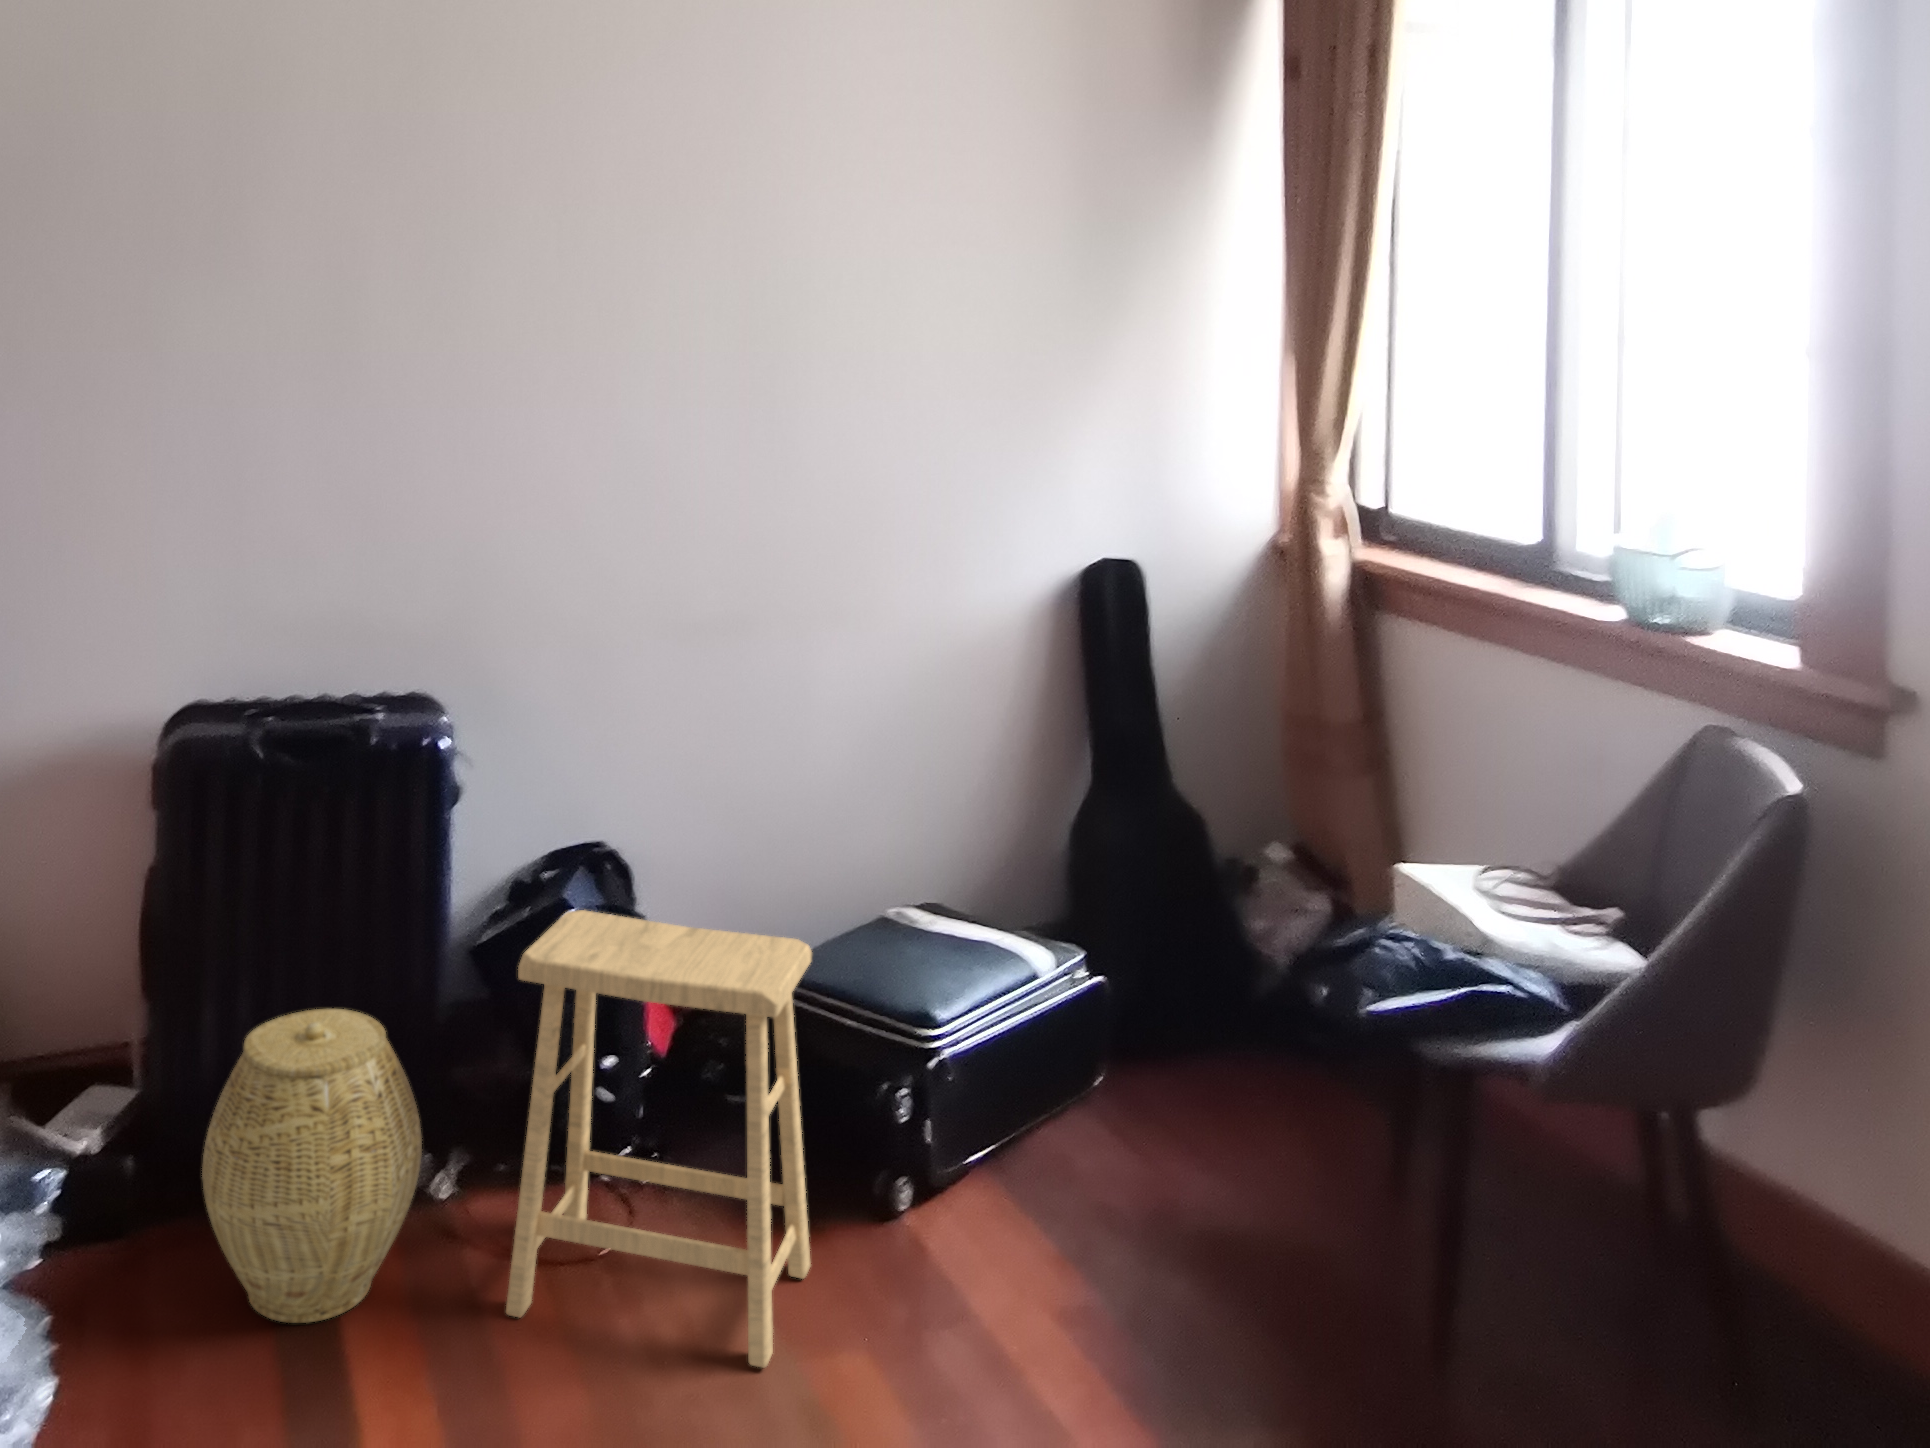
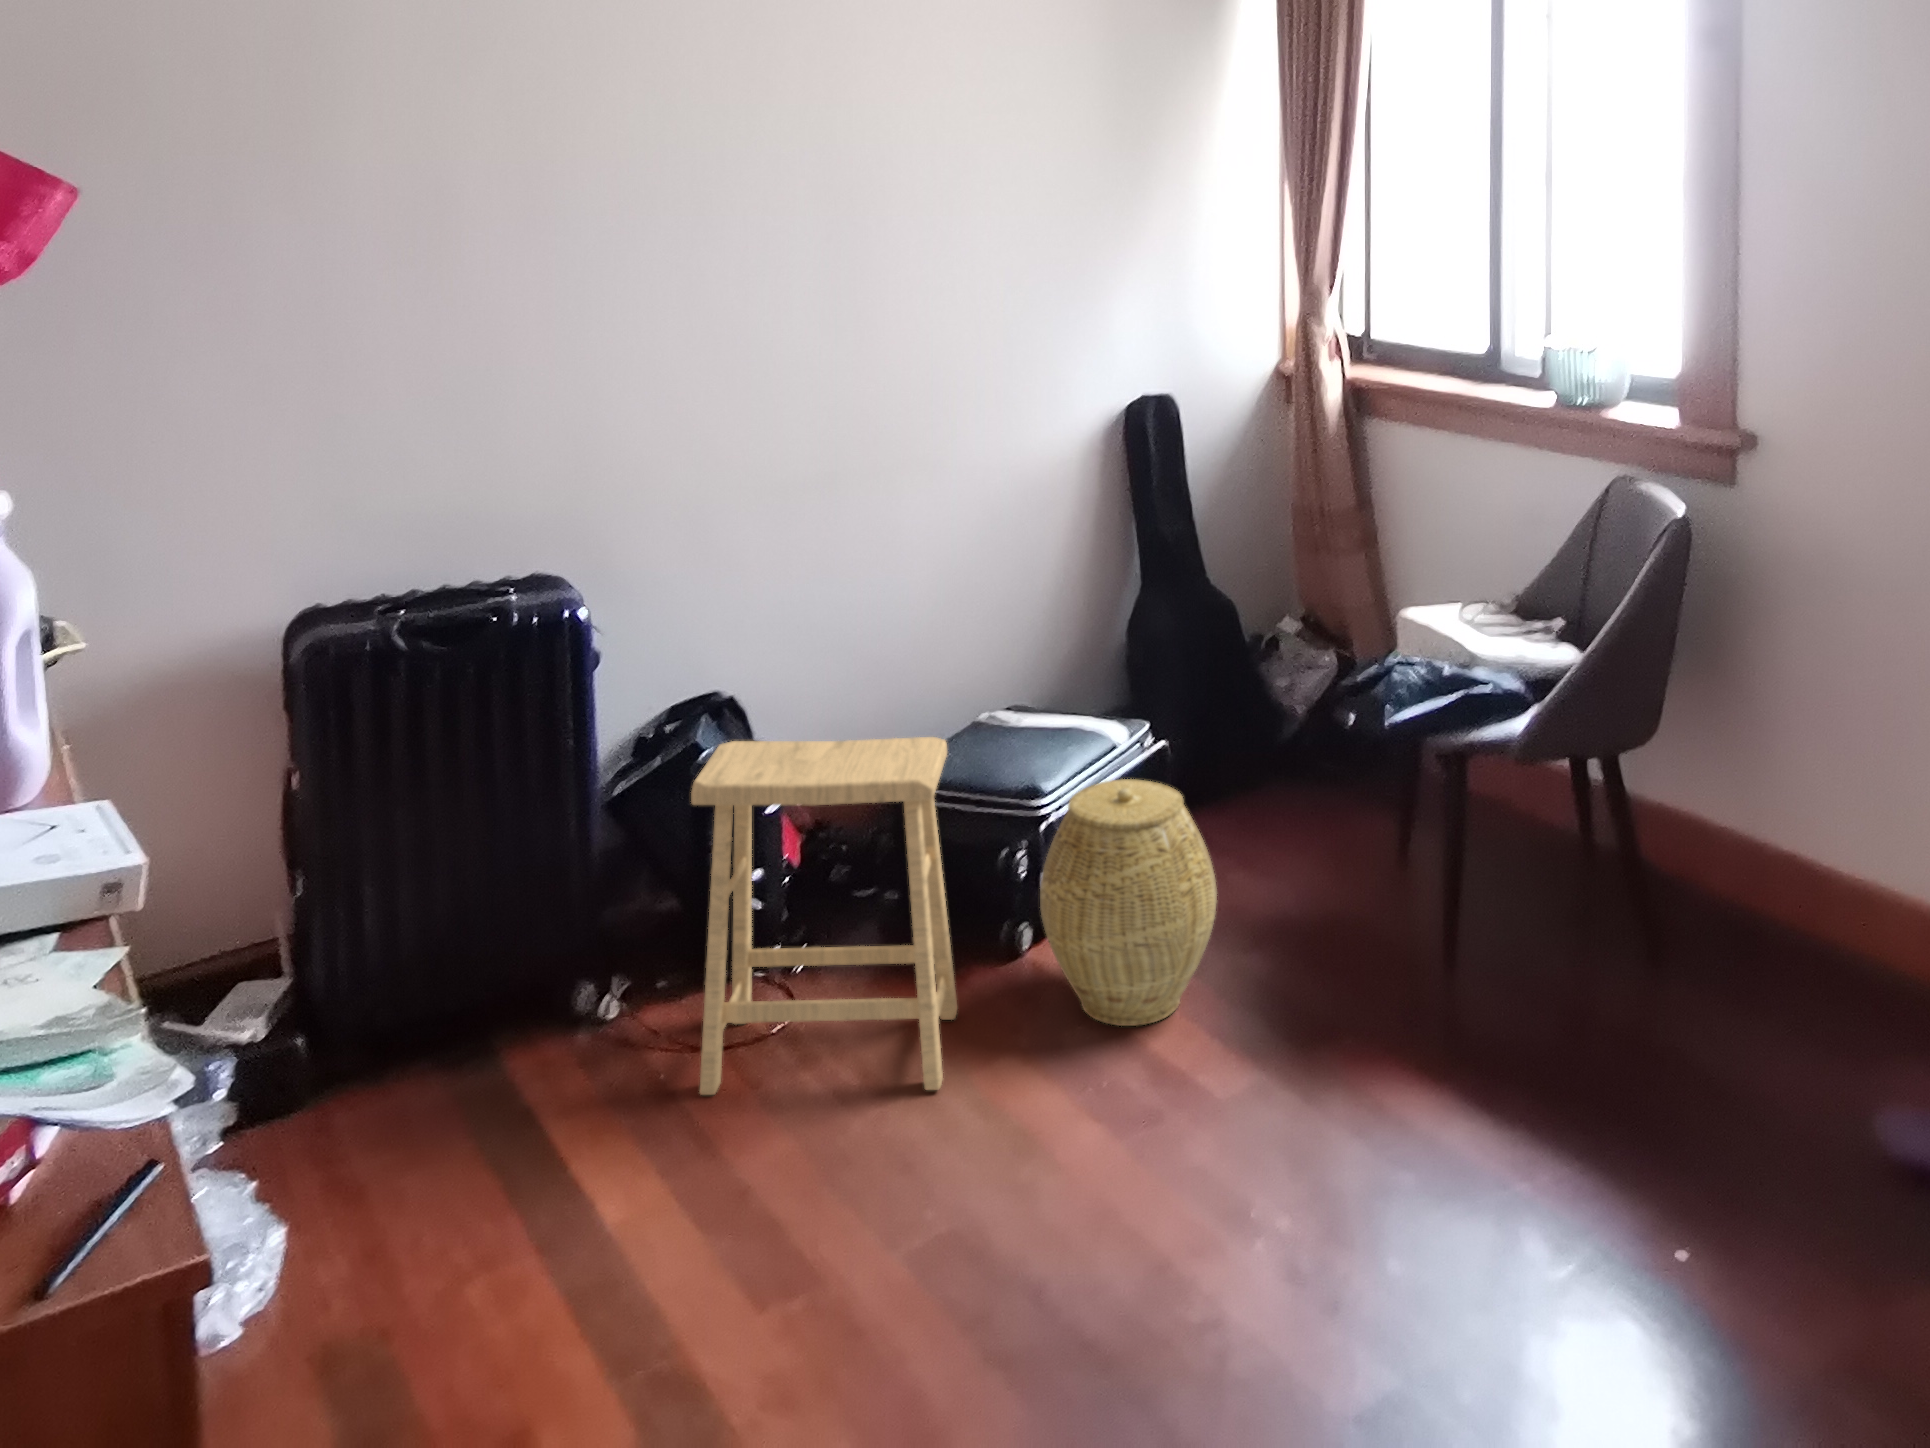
woven basket: present [202,1009,422,1323] -> present [1040,779,1217,1026]

